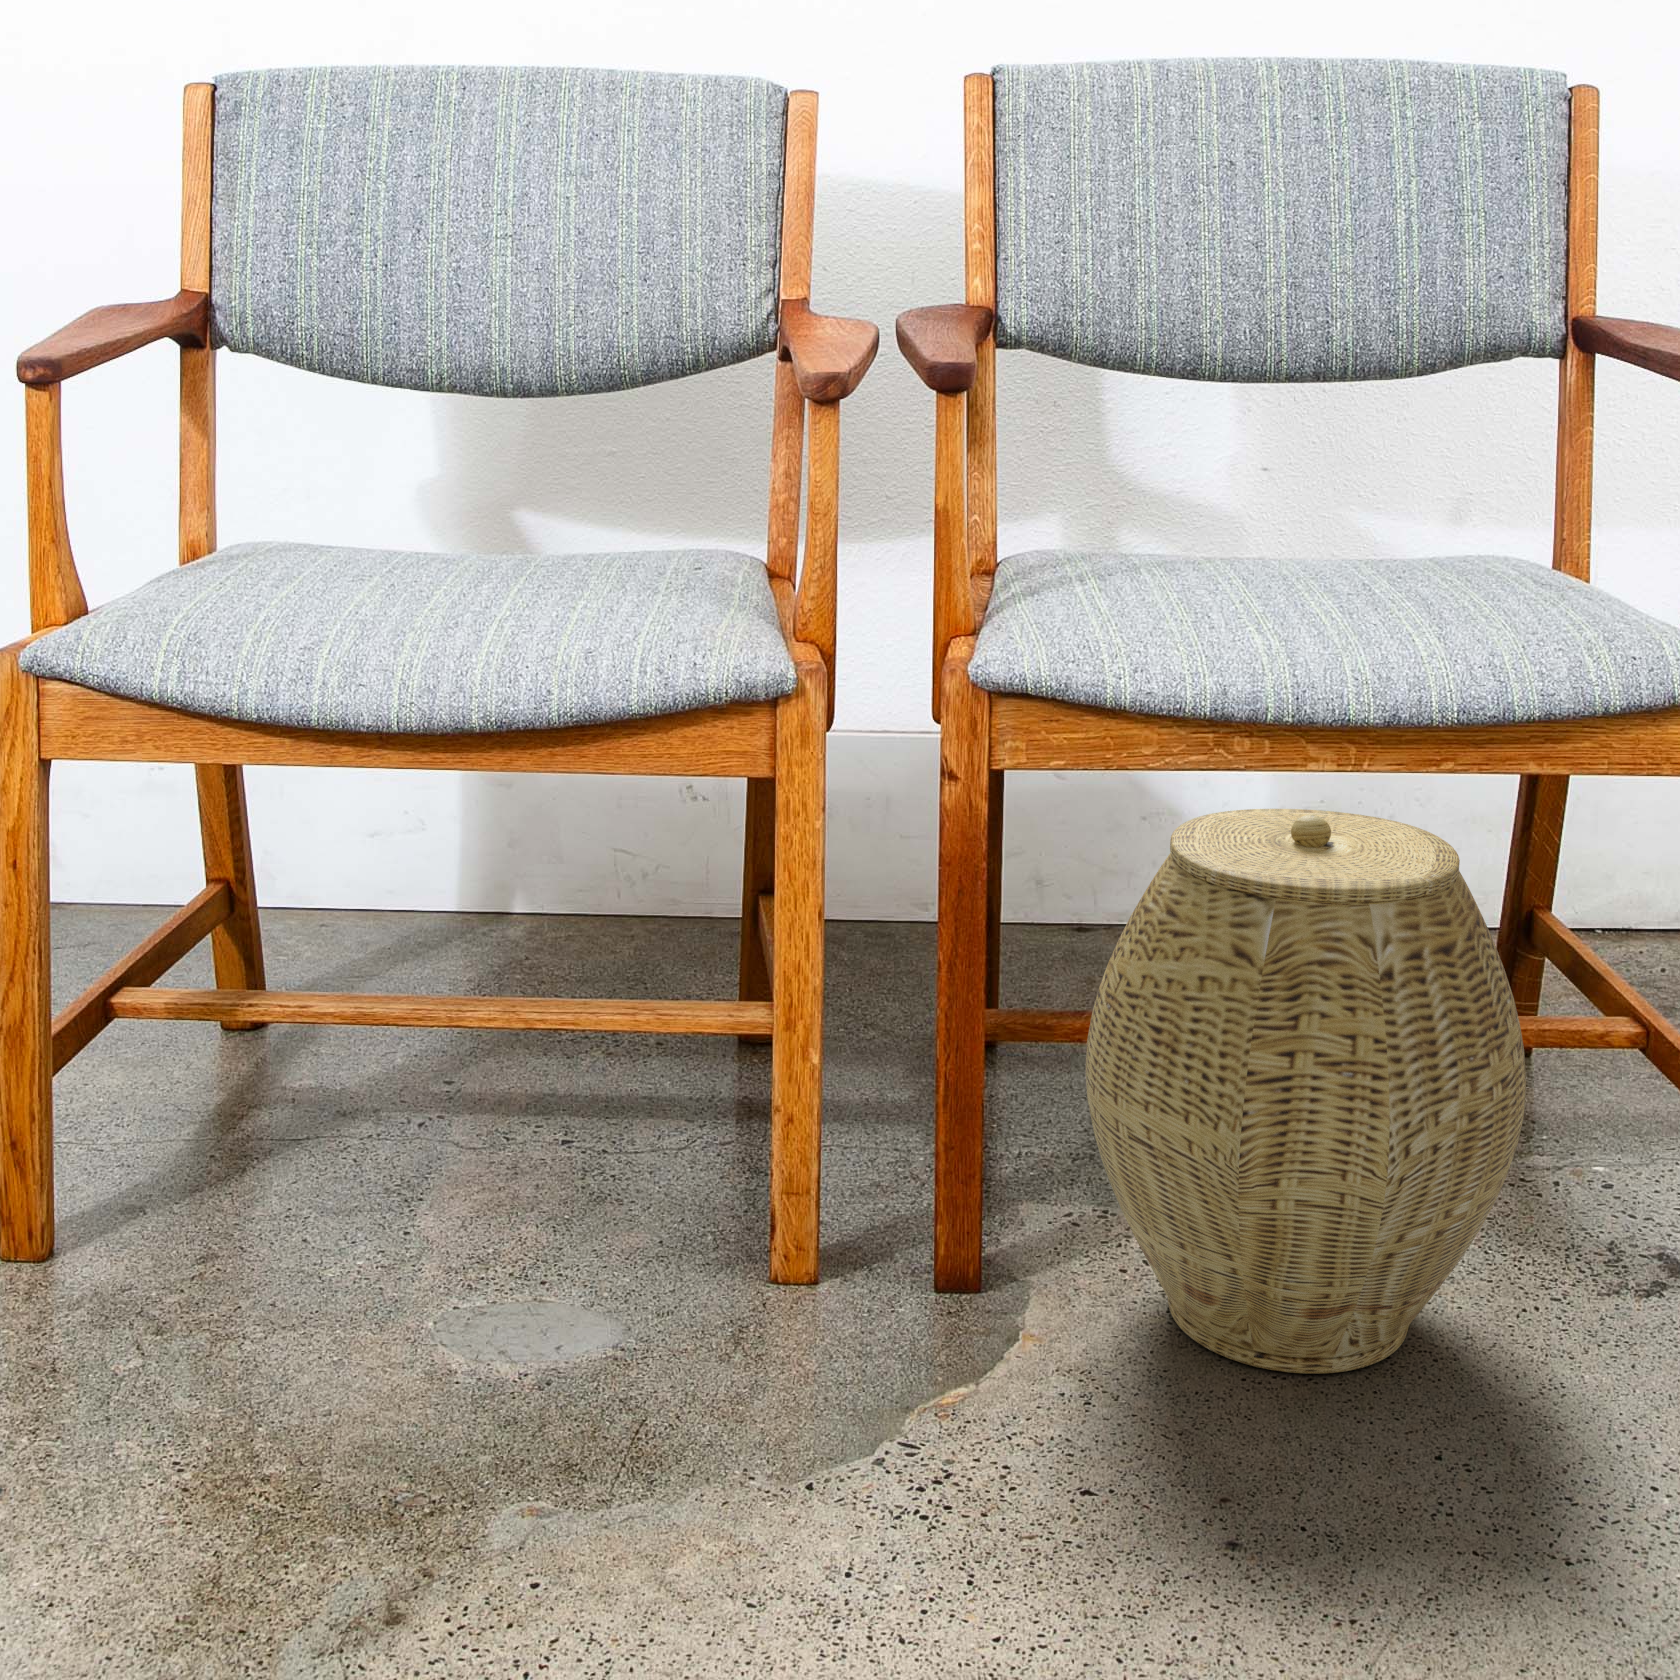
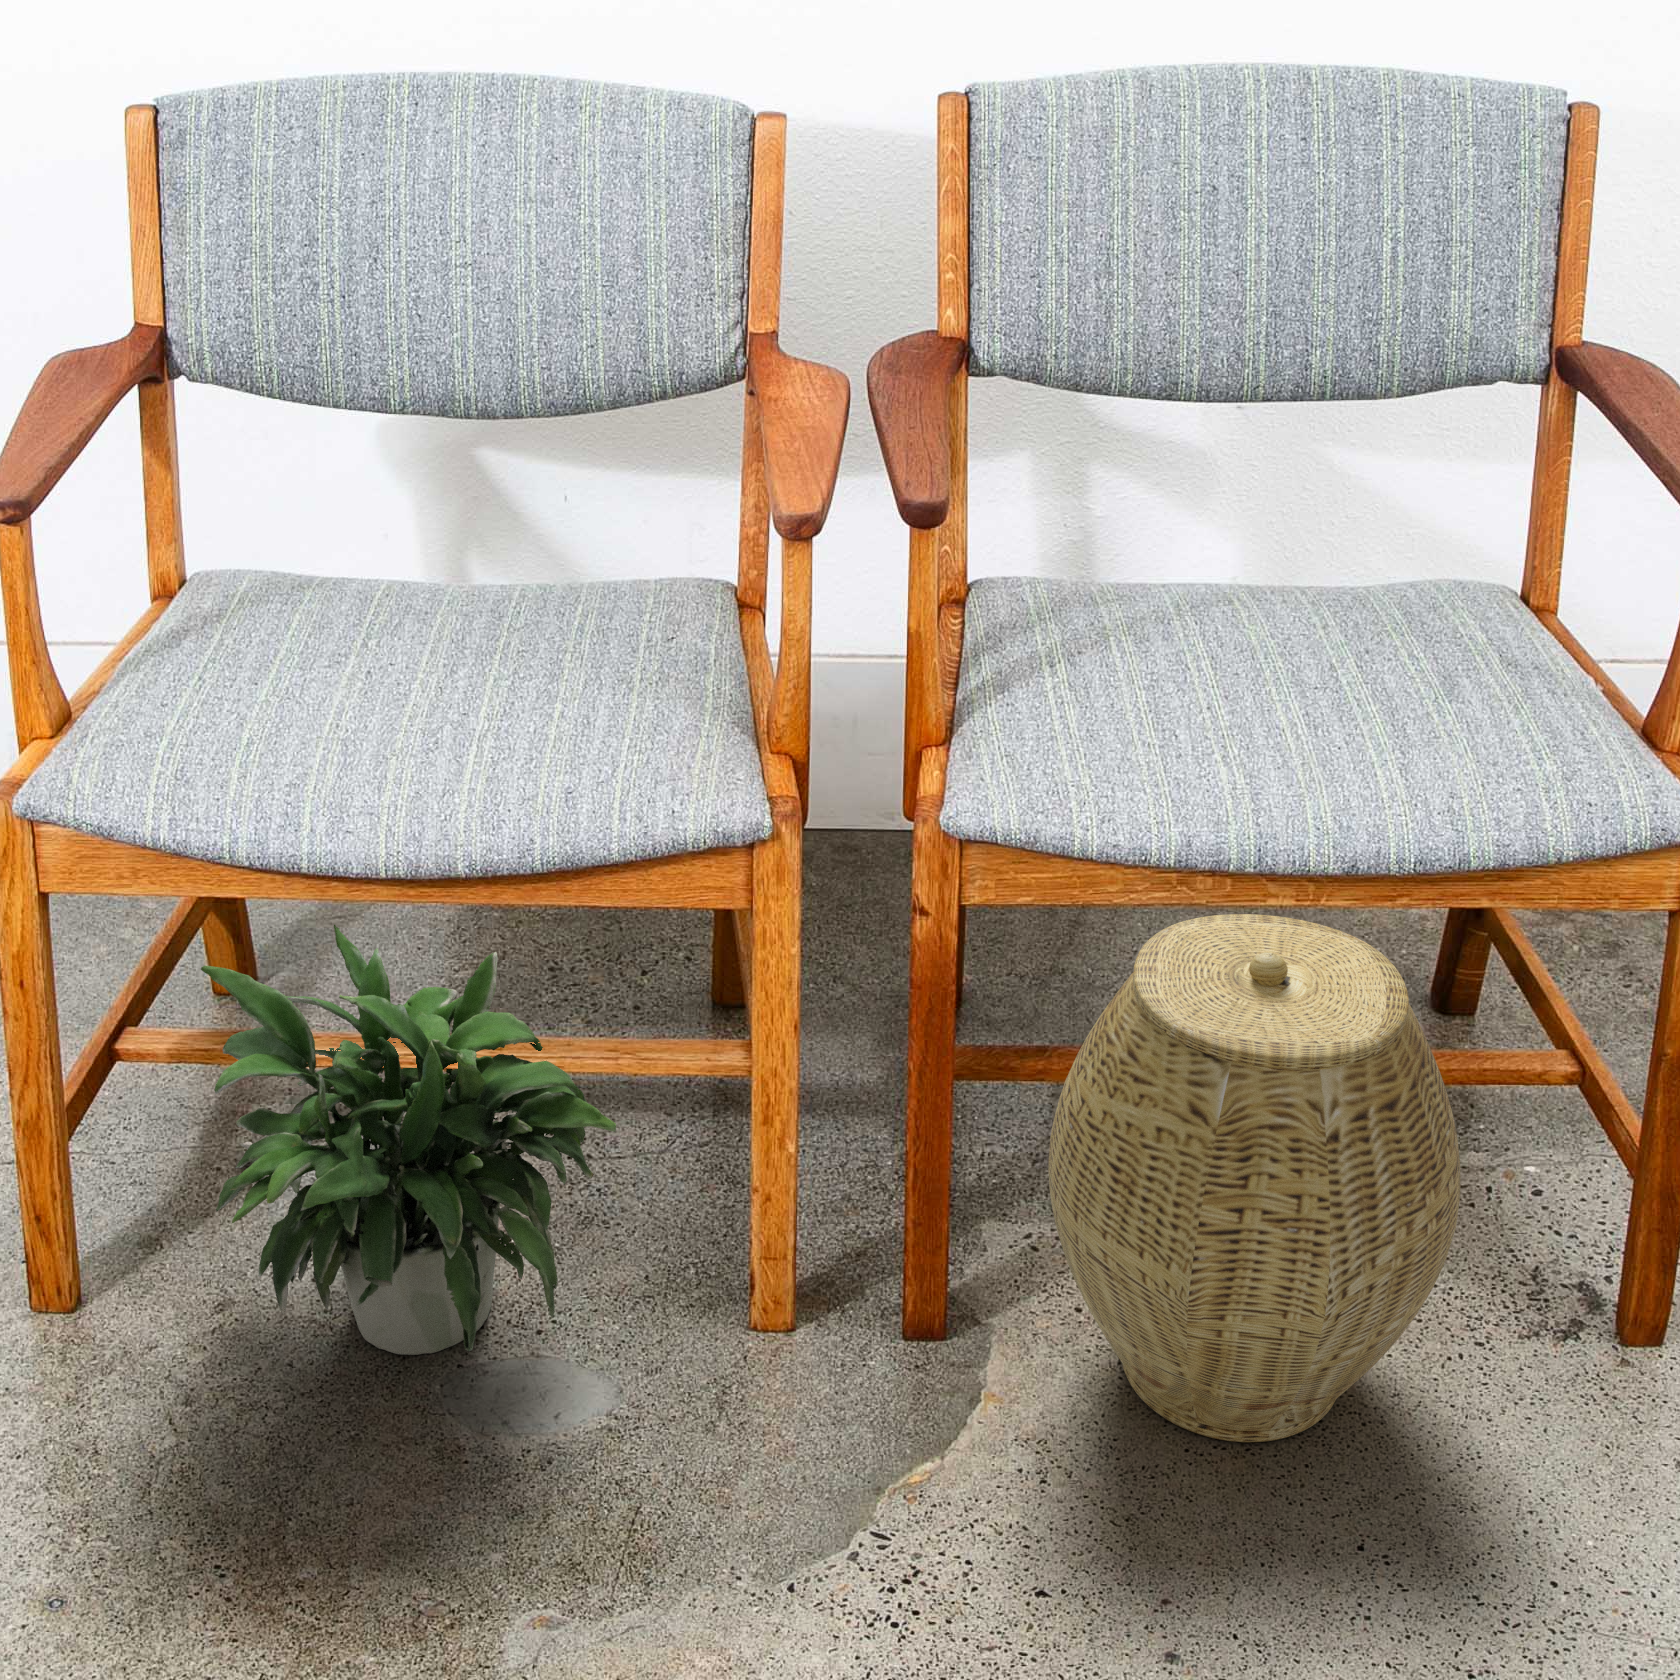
potted plant: none [203,845,629,1296] -> present [201,925,616,1355]

